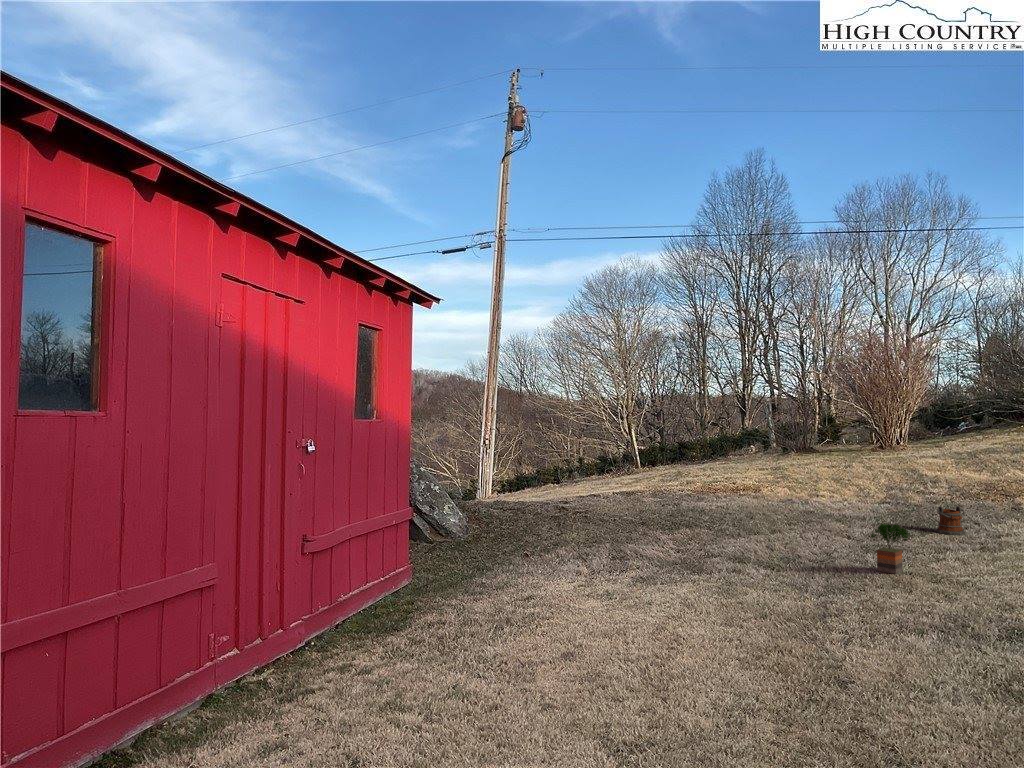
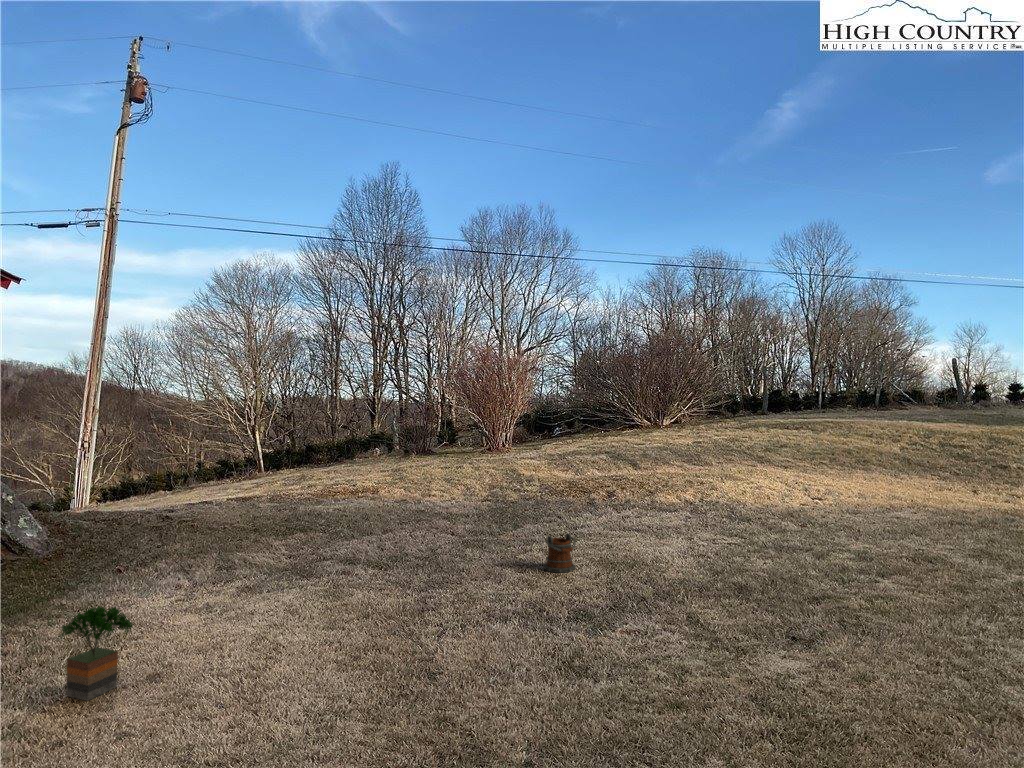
potted tree: present [871,524,910,574] -> present [60,606,133,701]

